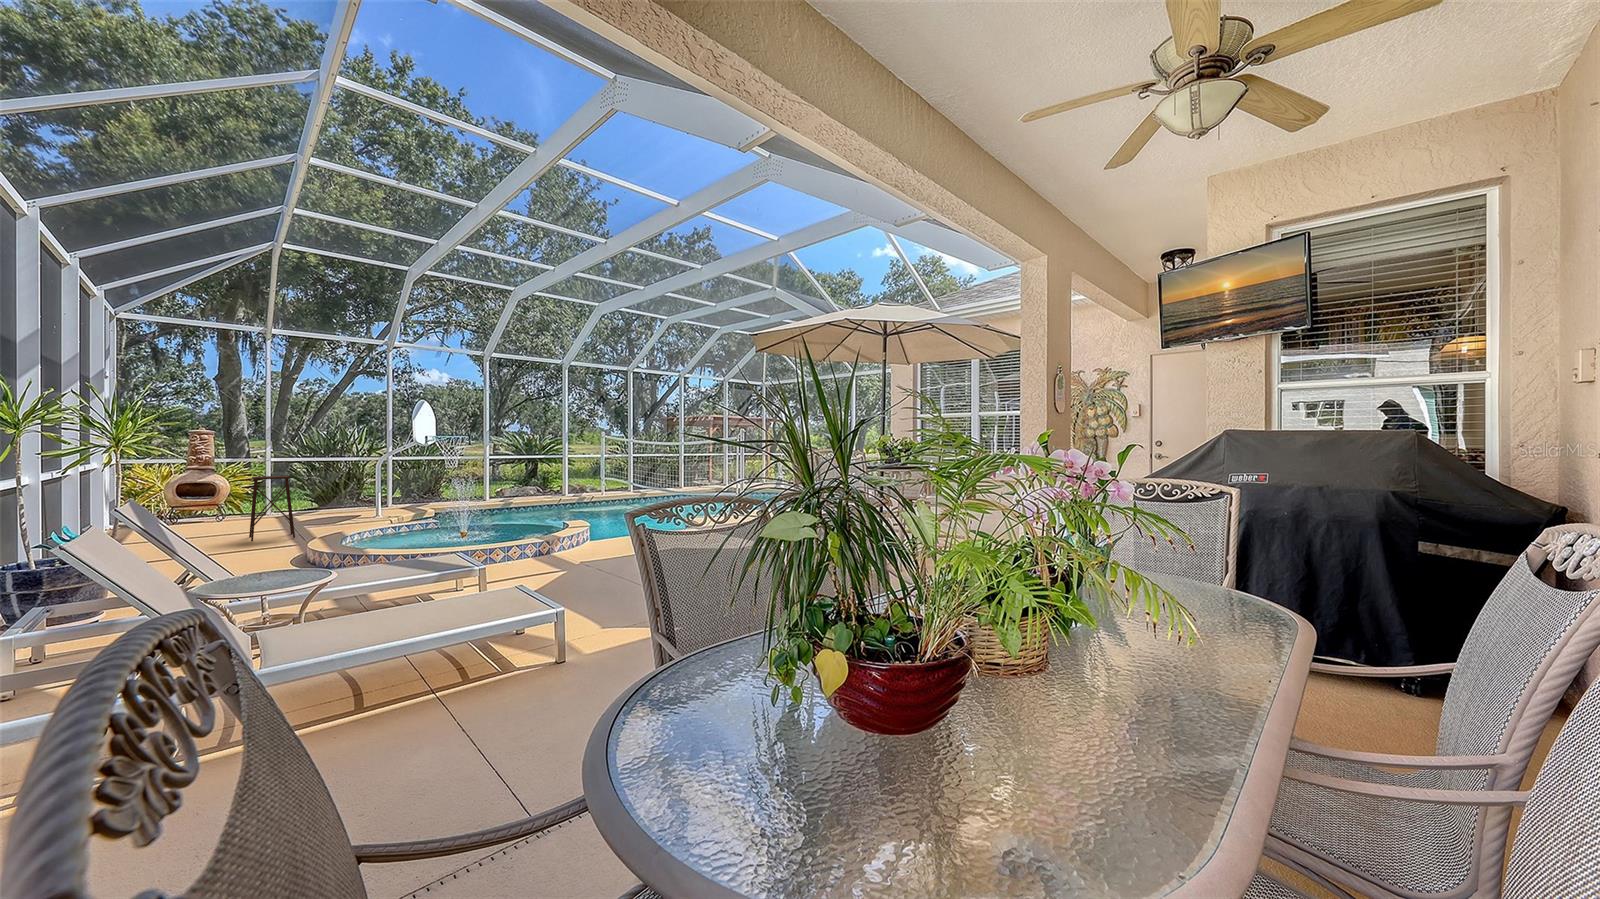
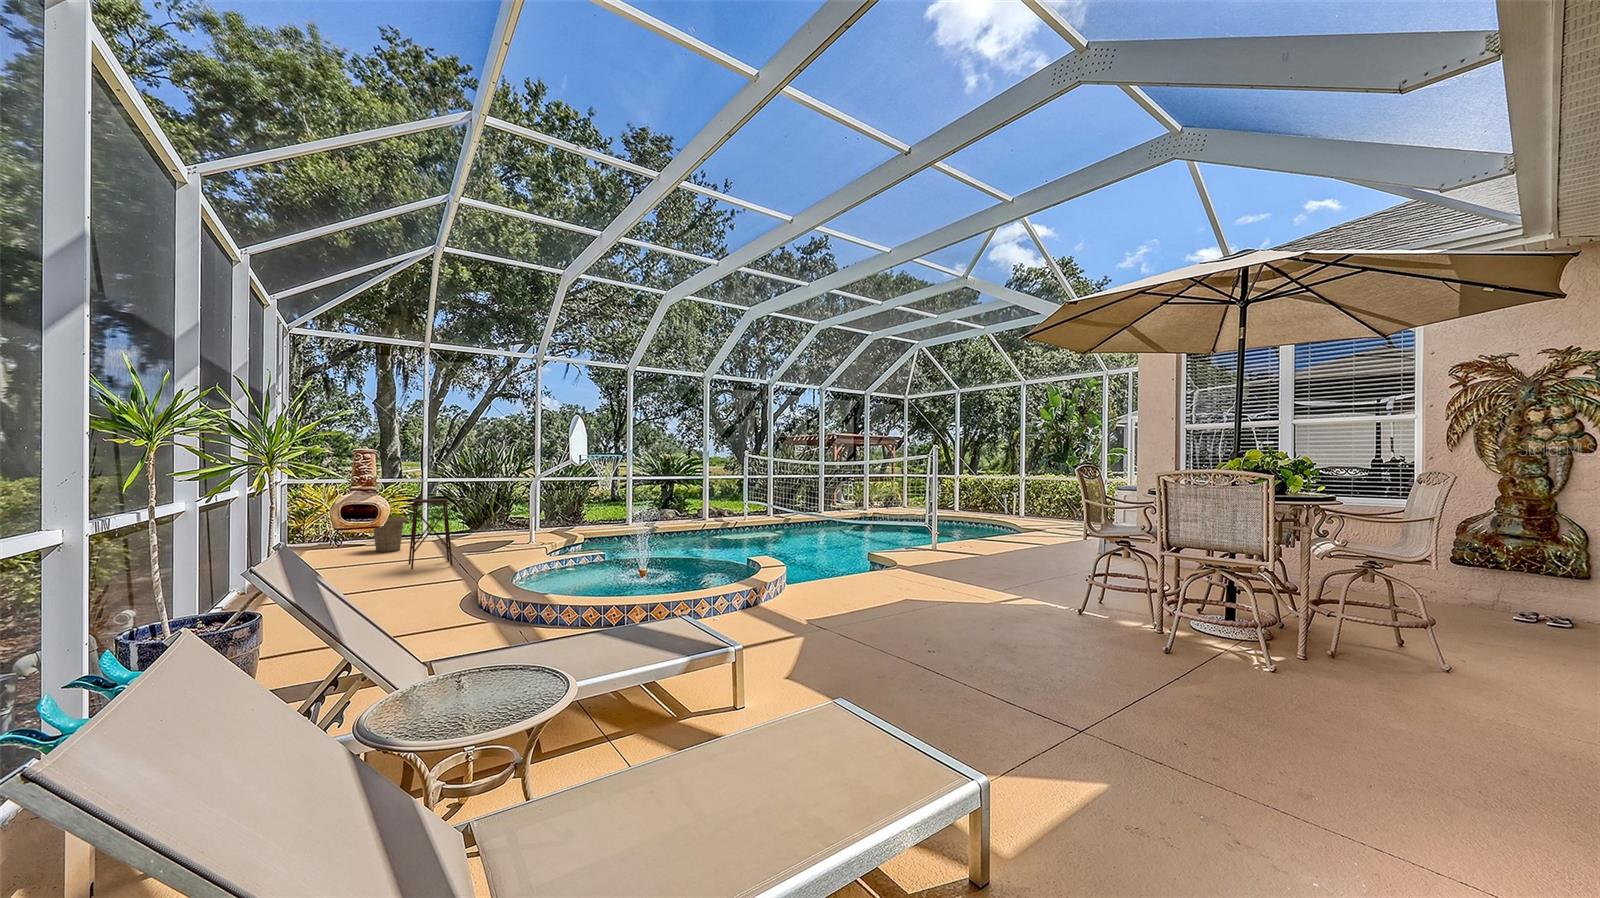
basket: none [206,494,250,528] -> present [374,517,408,552]

